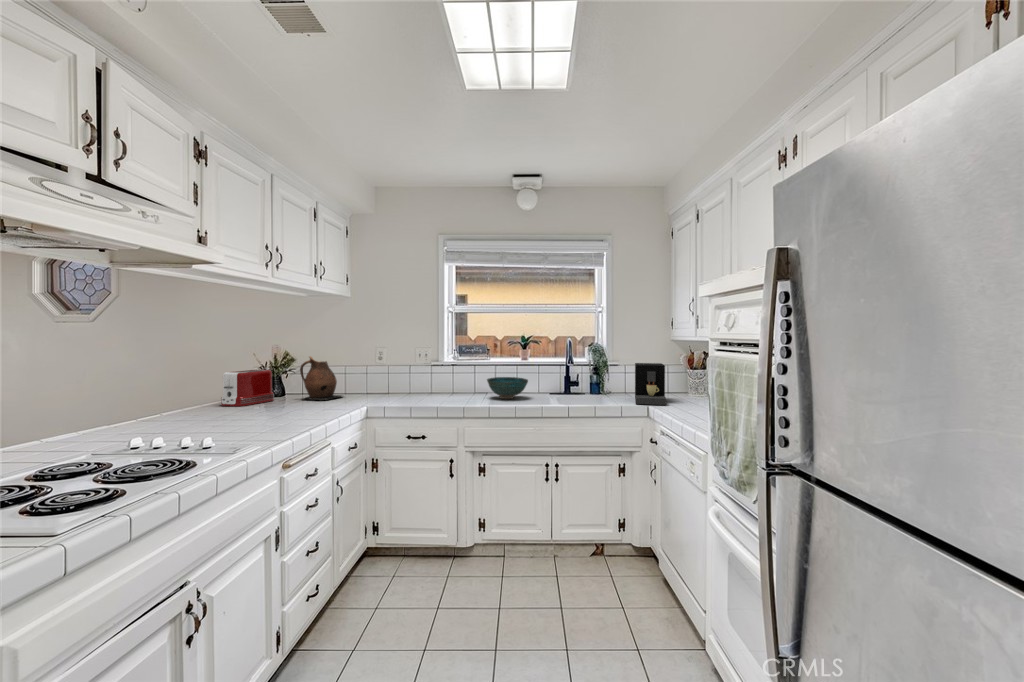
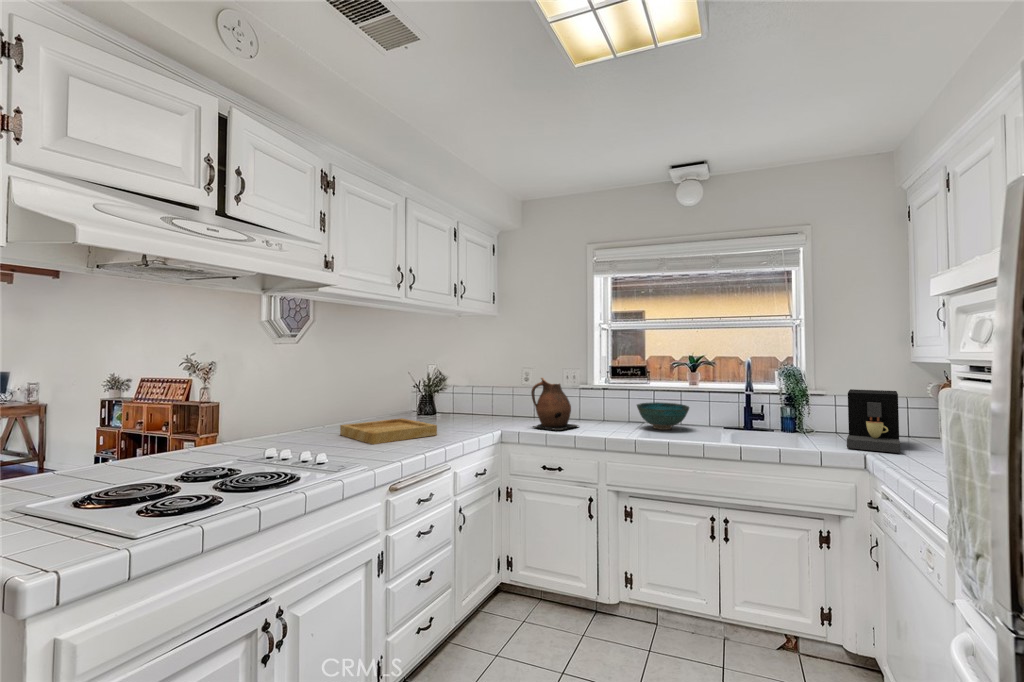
ceramic pitcher: present [300,356,342,400] -> present [531,378,578,430]
toaster: present [221,370,274,407] -> none [375,387,421,422]
tray: none [195,401,309,427] -> present [340,418,437,444]

